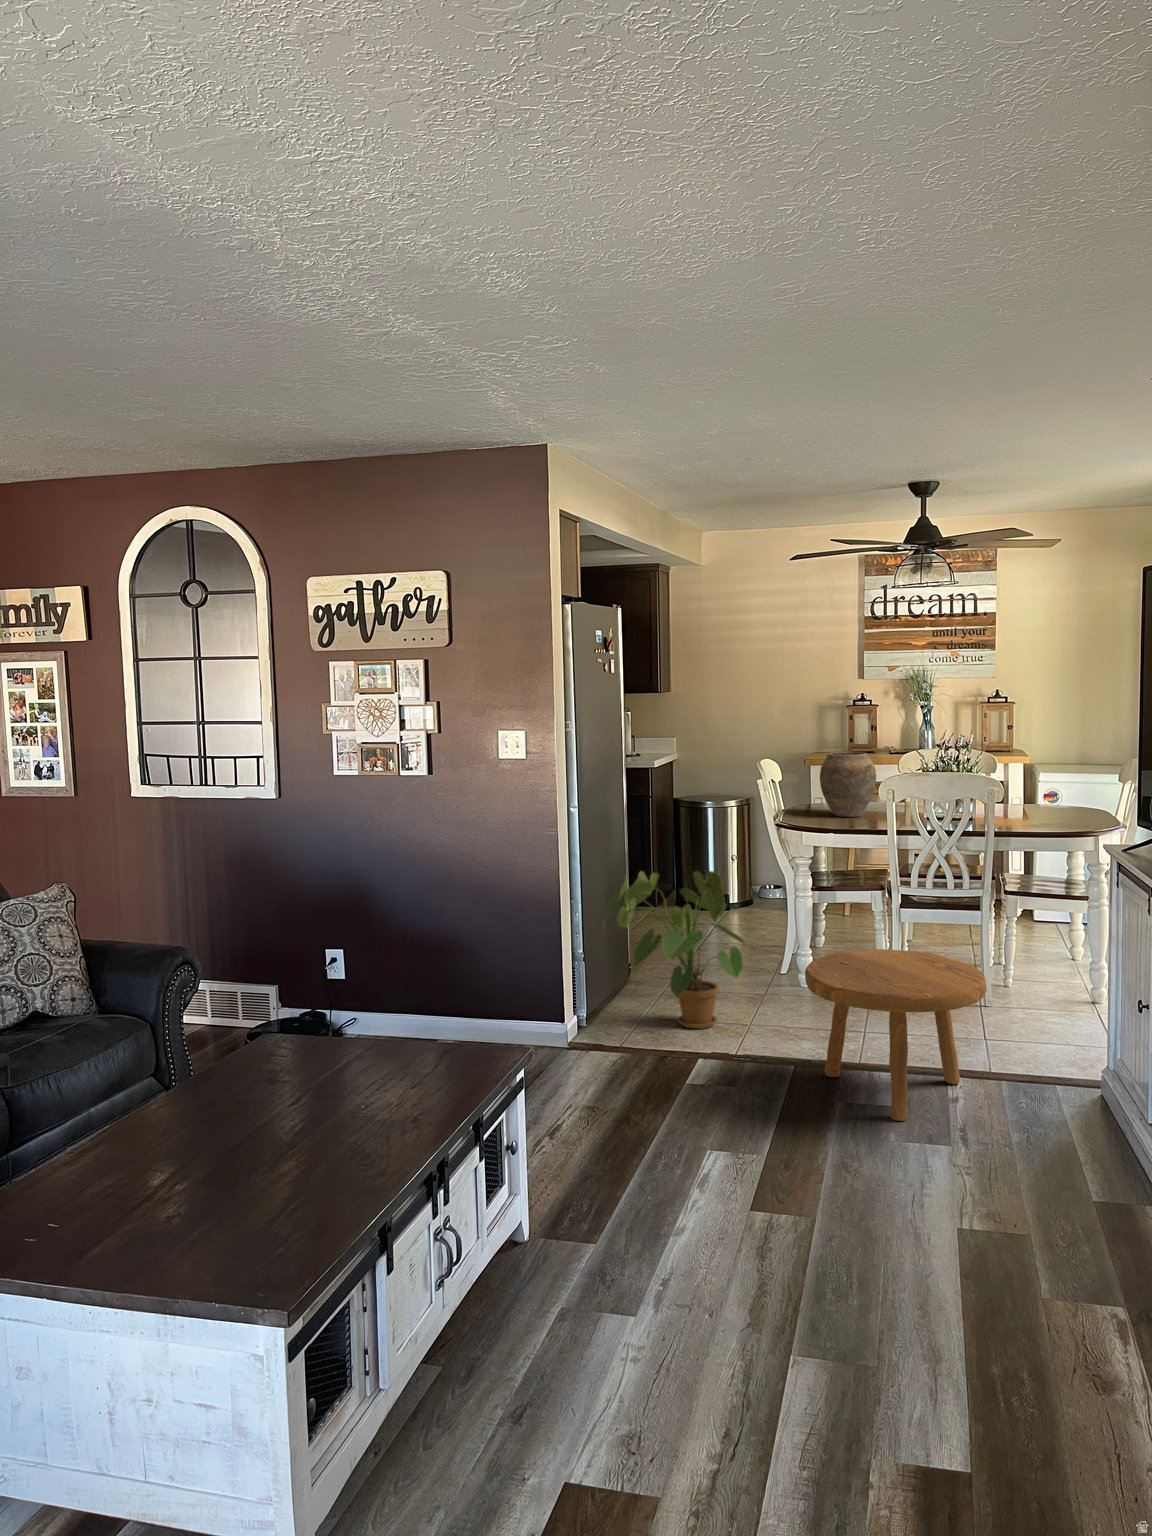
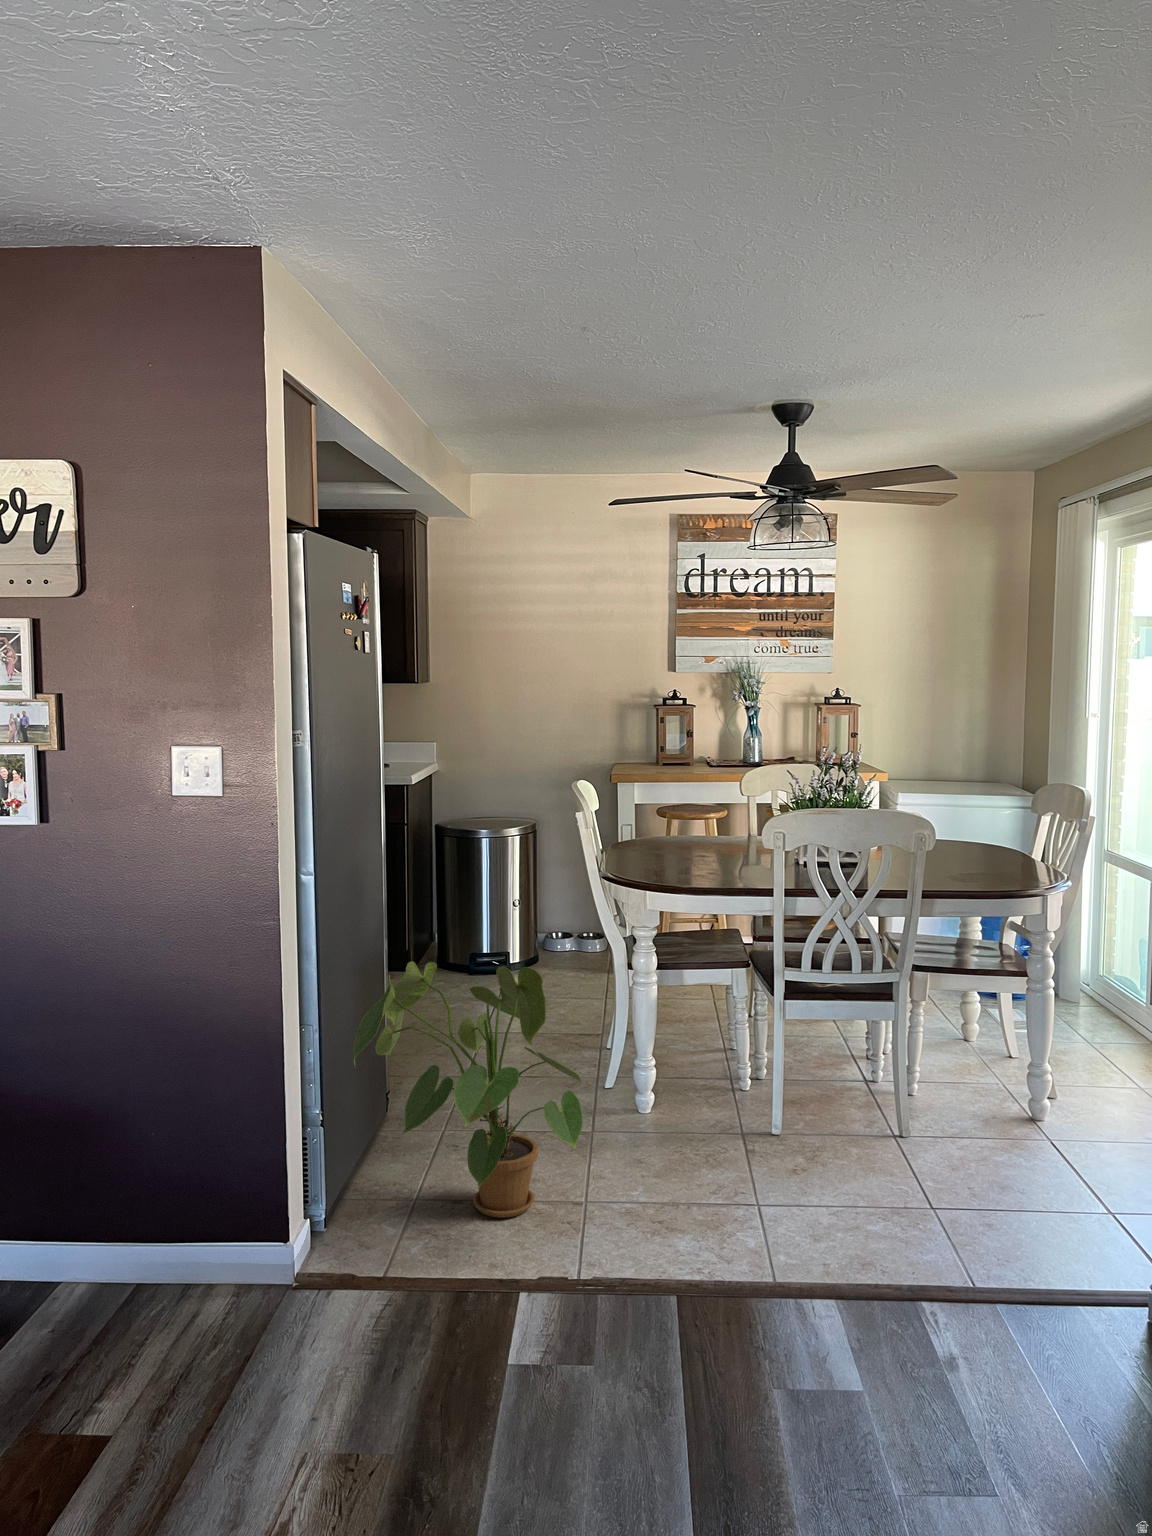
vase: present [820,752,876,817] -> none [660,773,737,865]
footstool: present [805,949,987,1121] -> none [709,1098,1006,1427]

